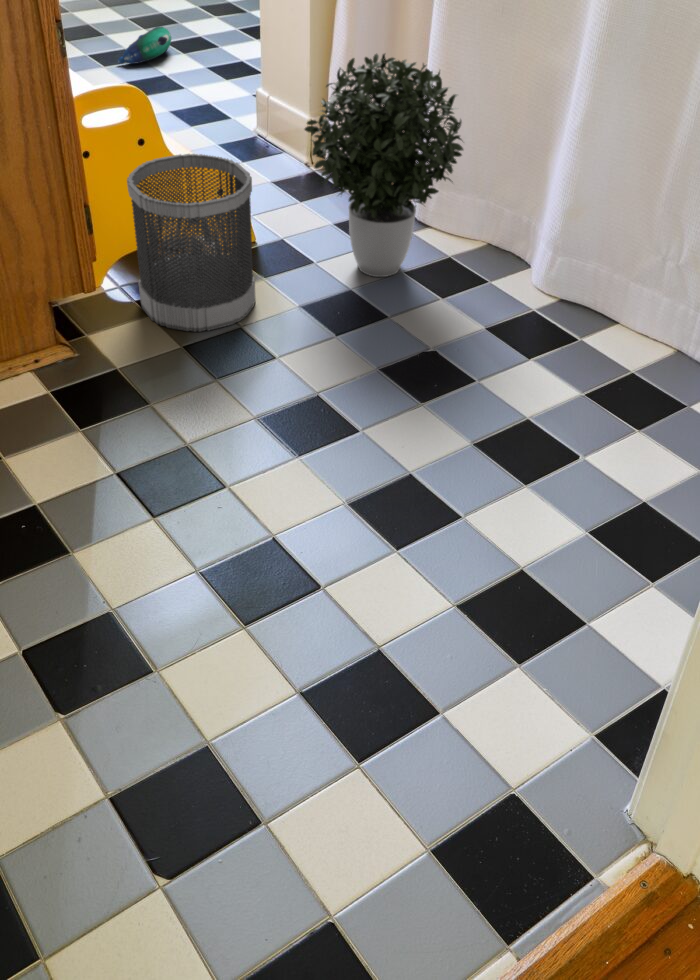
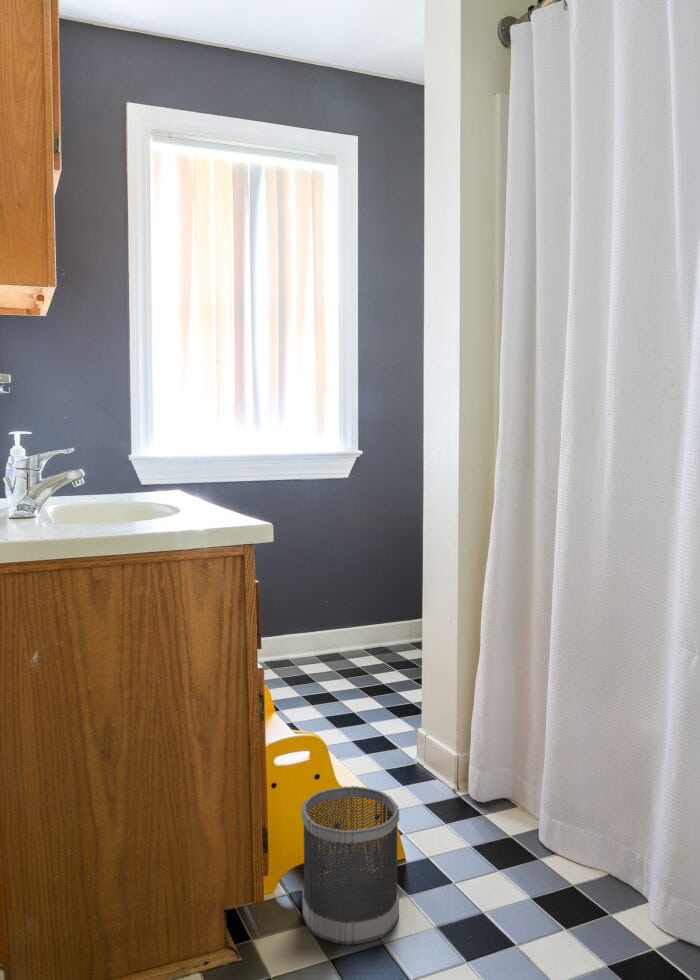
plush toy: present [117,27,171,64] -> none [322,677,363,703]
potted plant: present [305,54,463,277] -> none [444,715,576,901]

